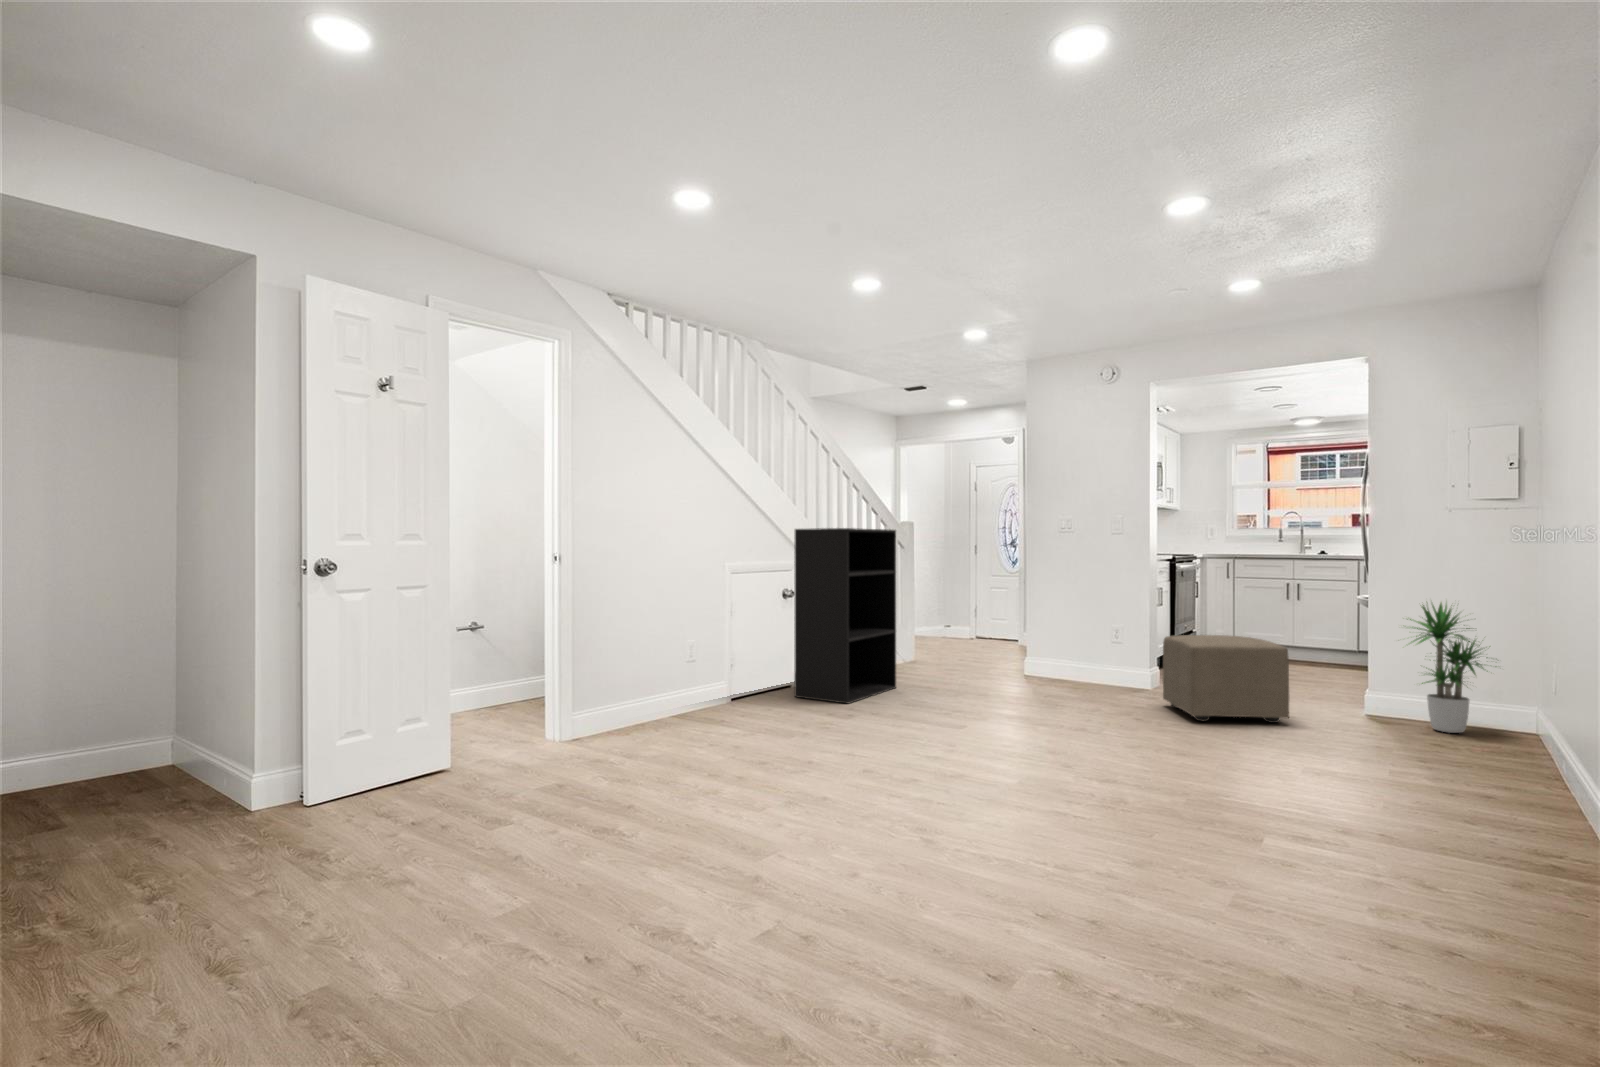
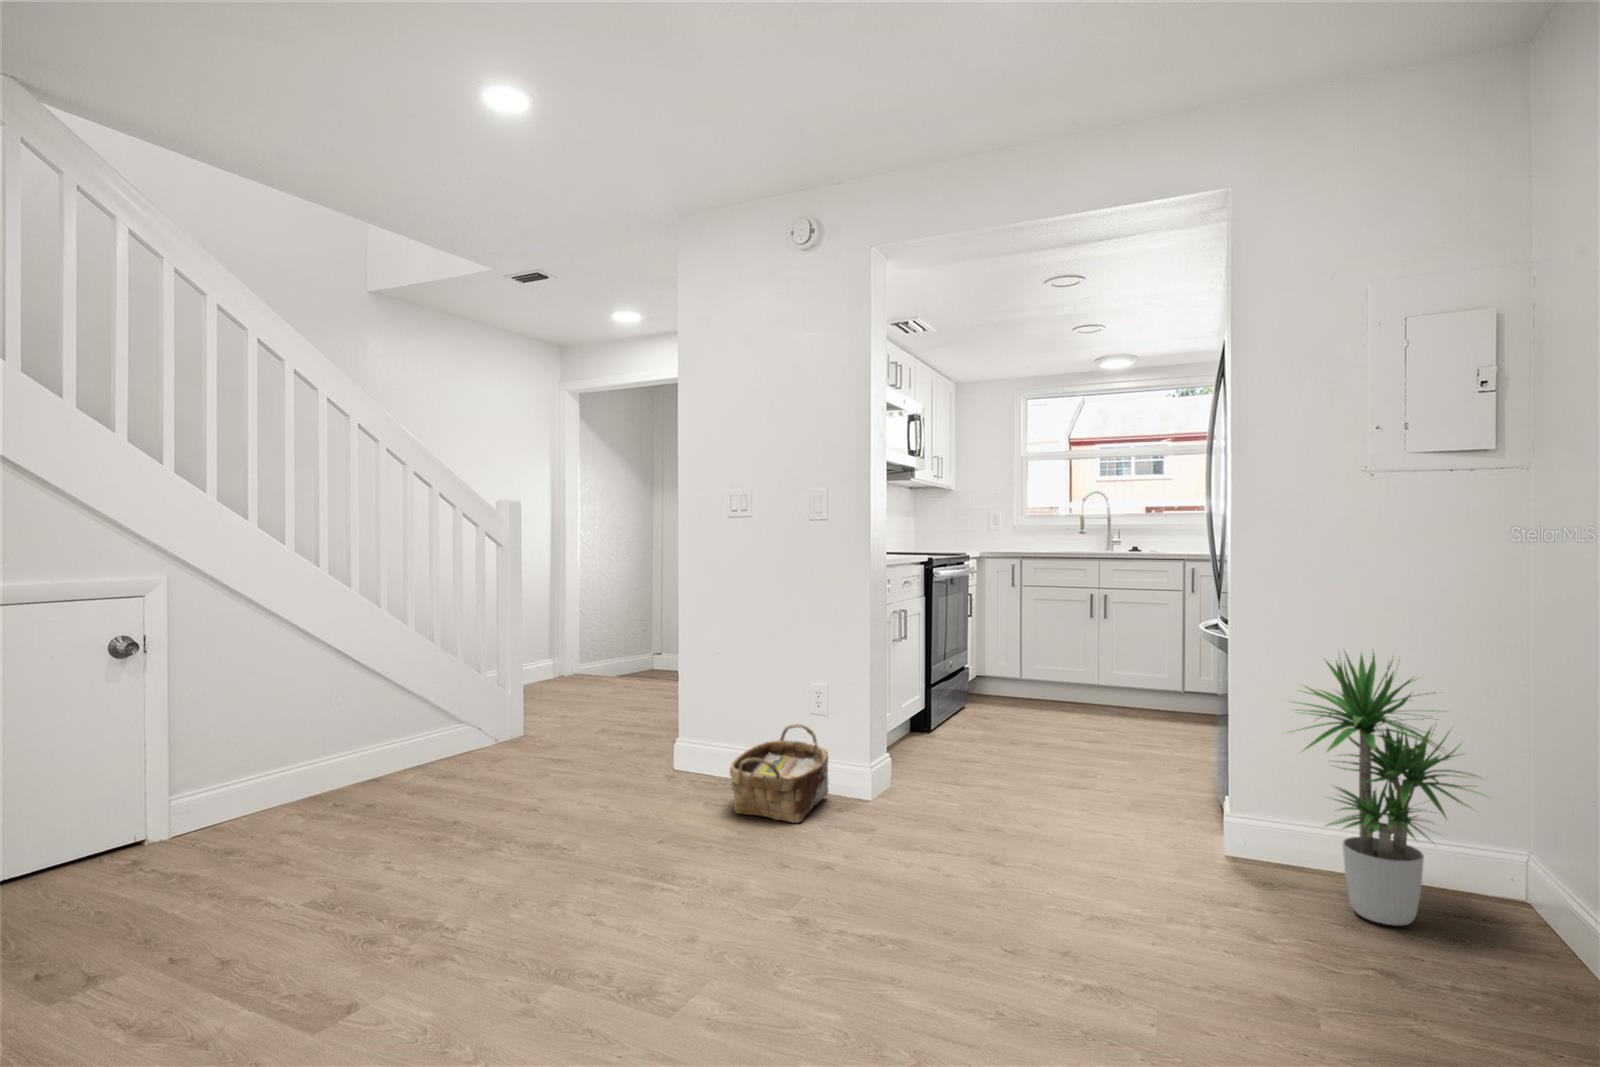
bookshelf: present [794,528,896,704] -> none [101,516,392,910]
ottoman: present [1163,635,1289,723] -> none [870,720,1094,922]
woven basket: none [1073,646,1127,694] -> present [730,724,828,823]

